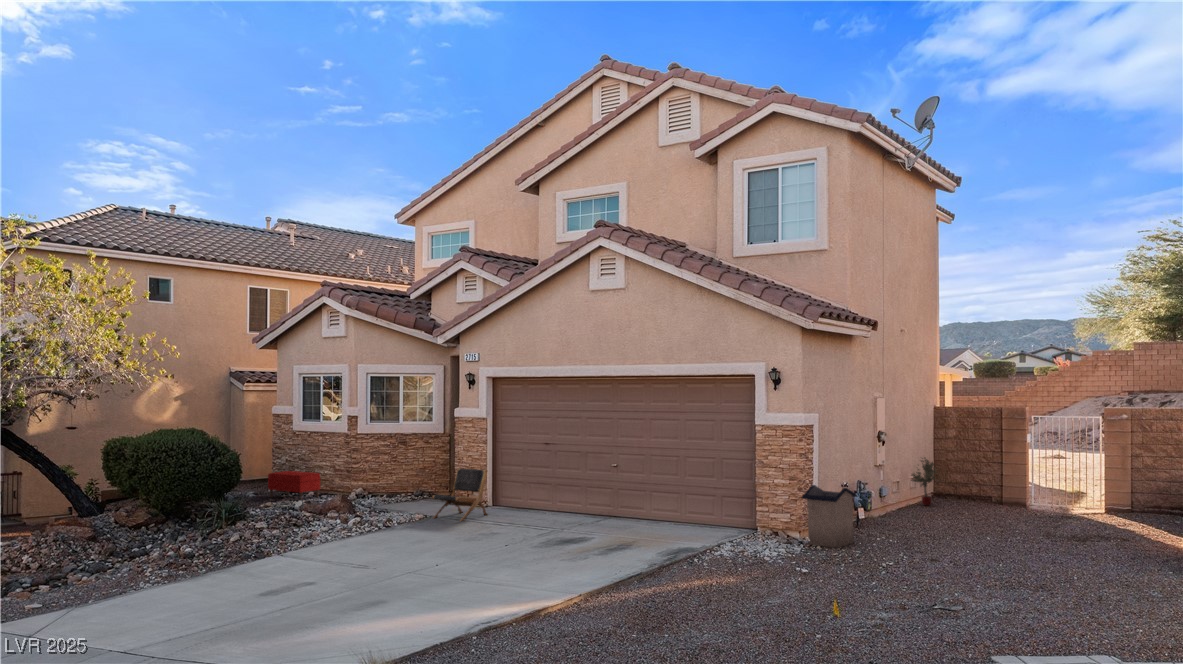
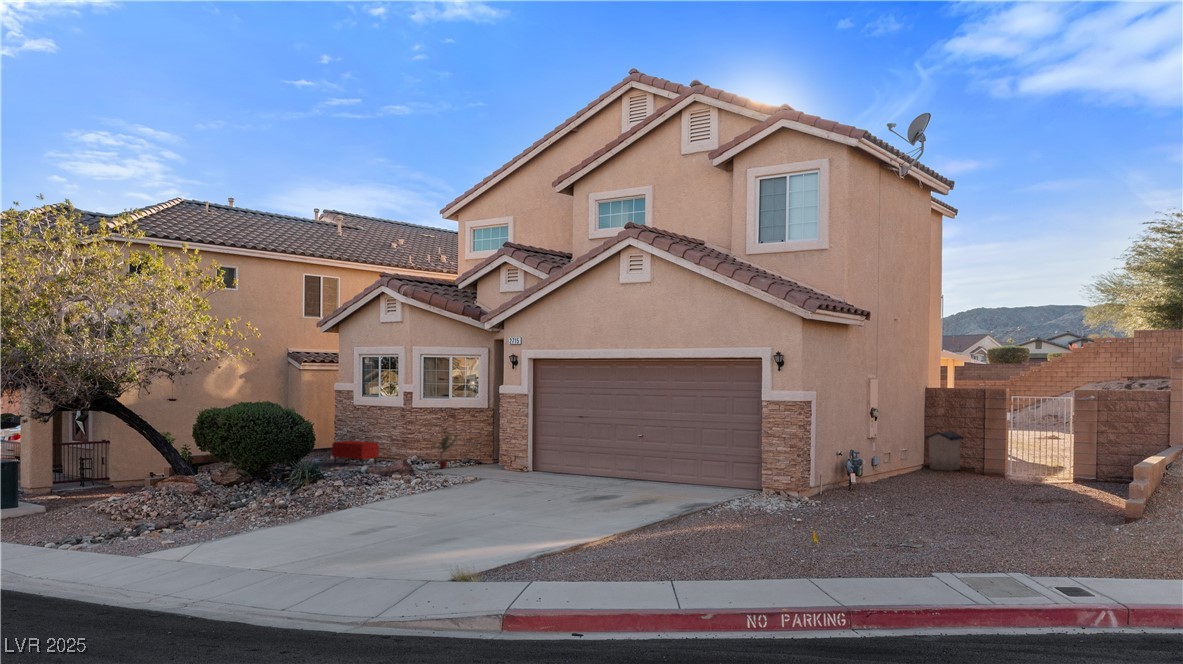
potted tree: present [911,458,936,506] -> present [430,432,457,468]
lounge chair: present [432,468,487,521] -> none [482,438,530,483]
trash can: present [802,485,857,548] -> present [925,430,963,471]

